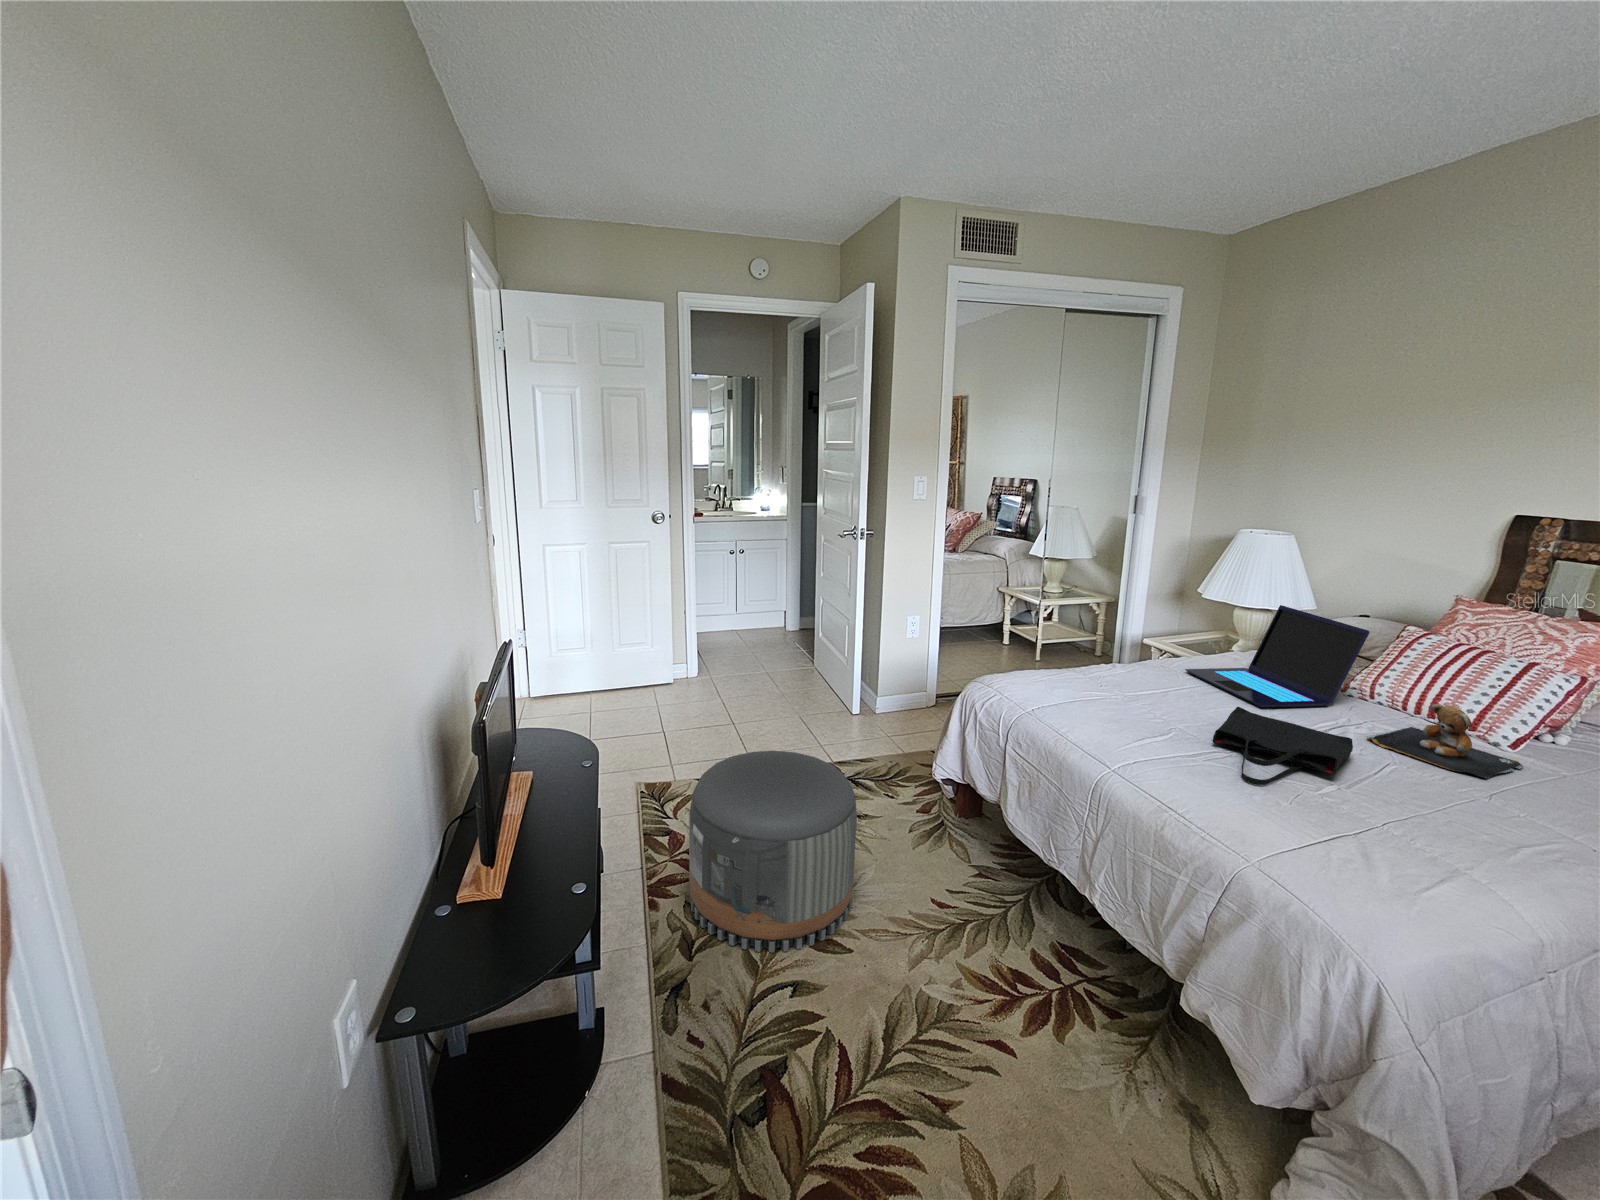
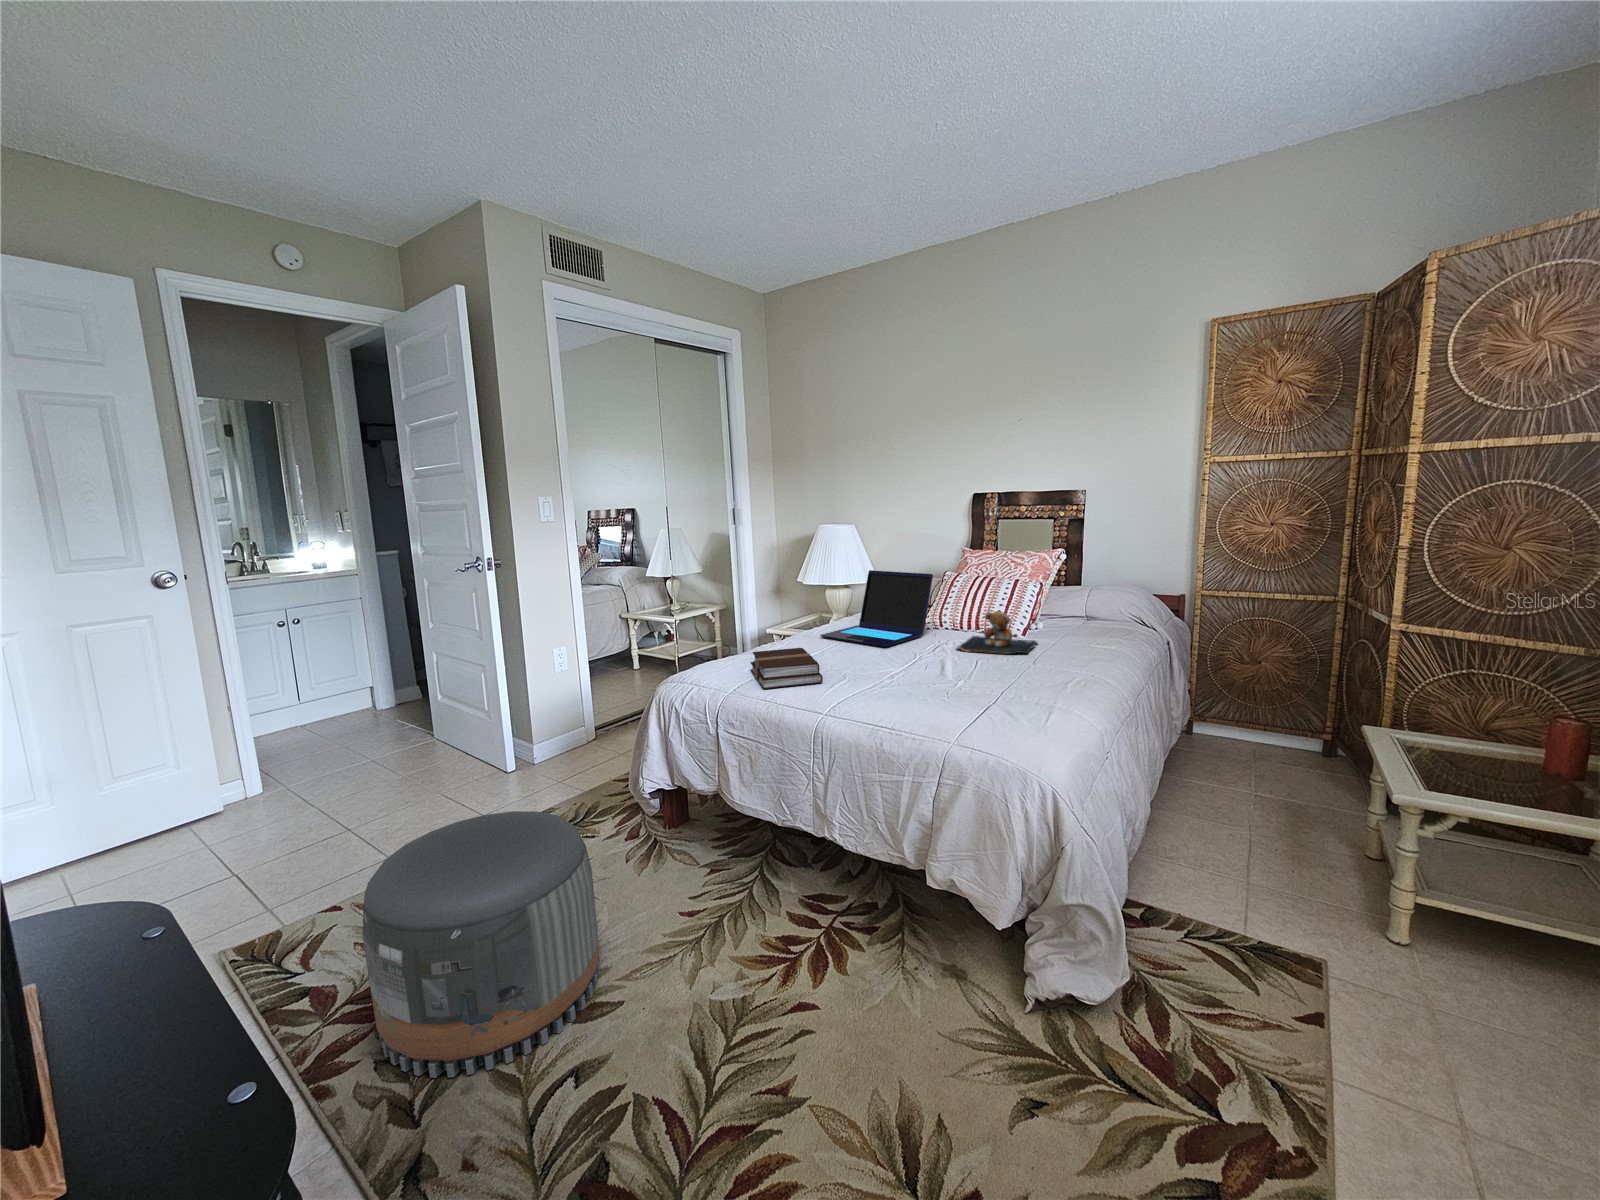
book: none [1069,673,1143,730] -> present [750,648,823,689]
tote bag: present [1212,707,1353,785] -> none [874,646,960,695]

